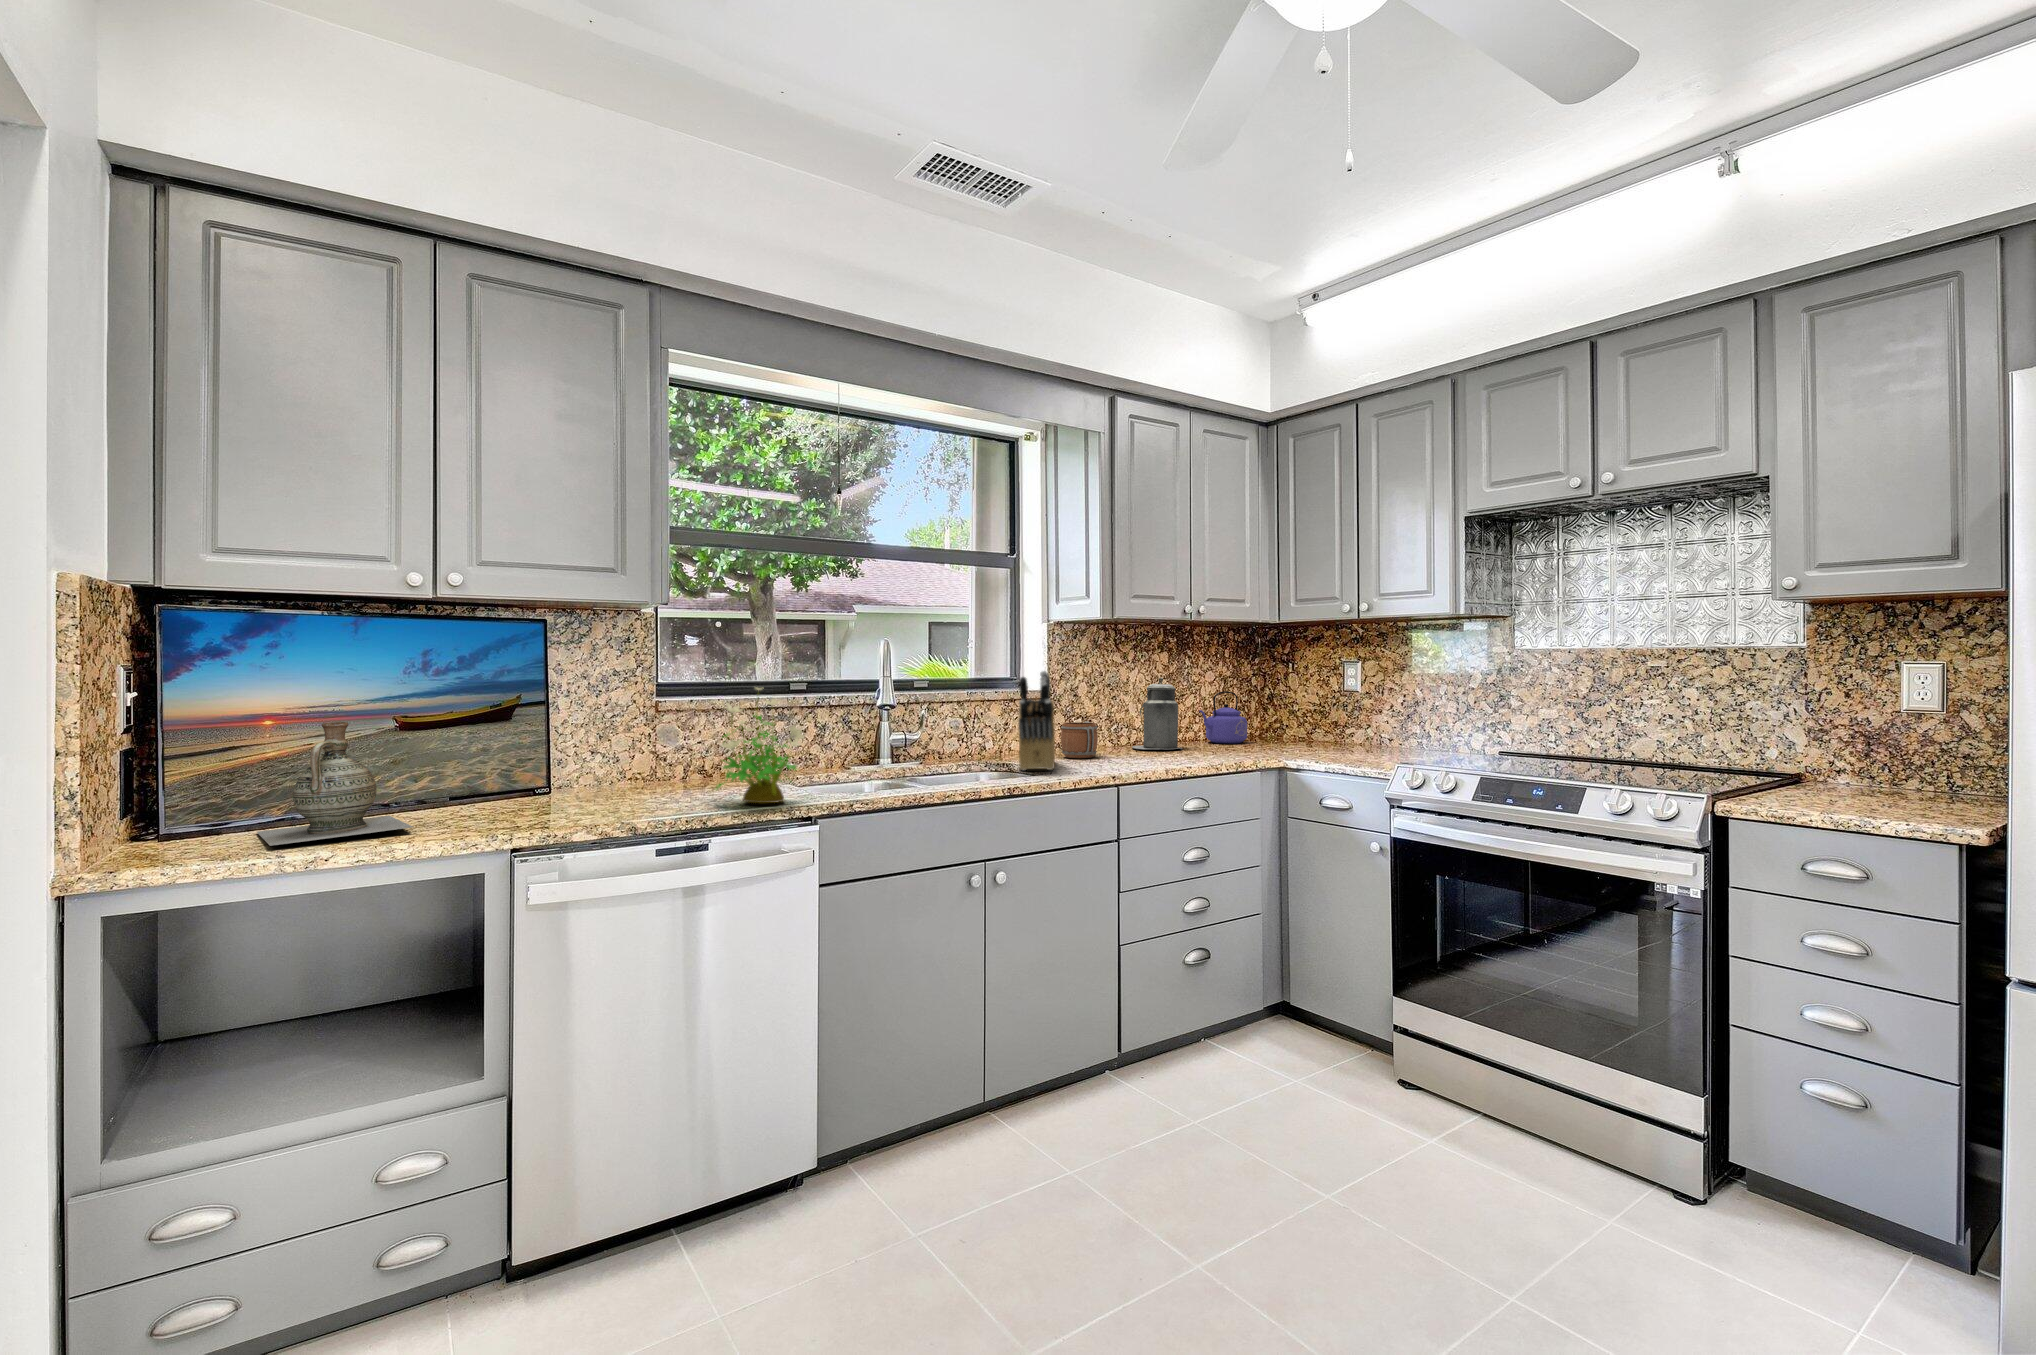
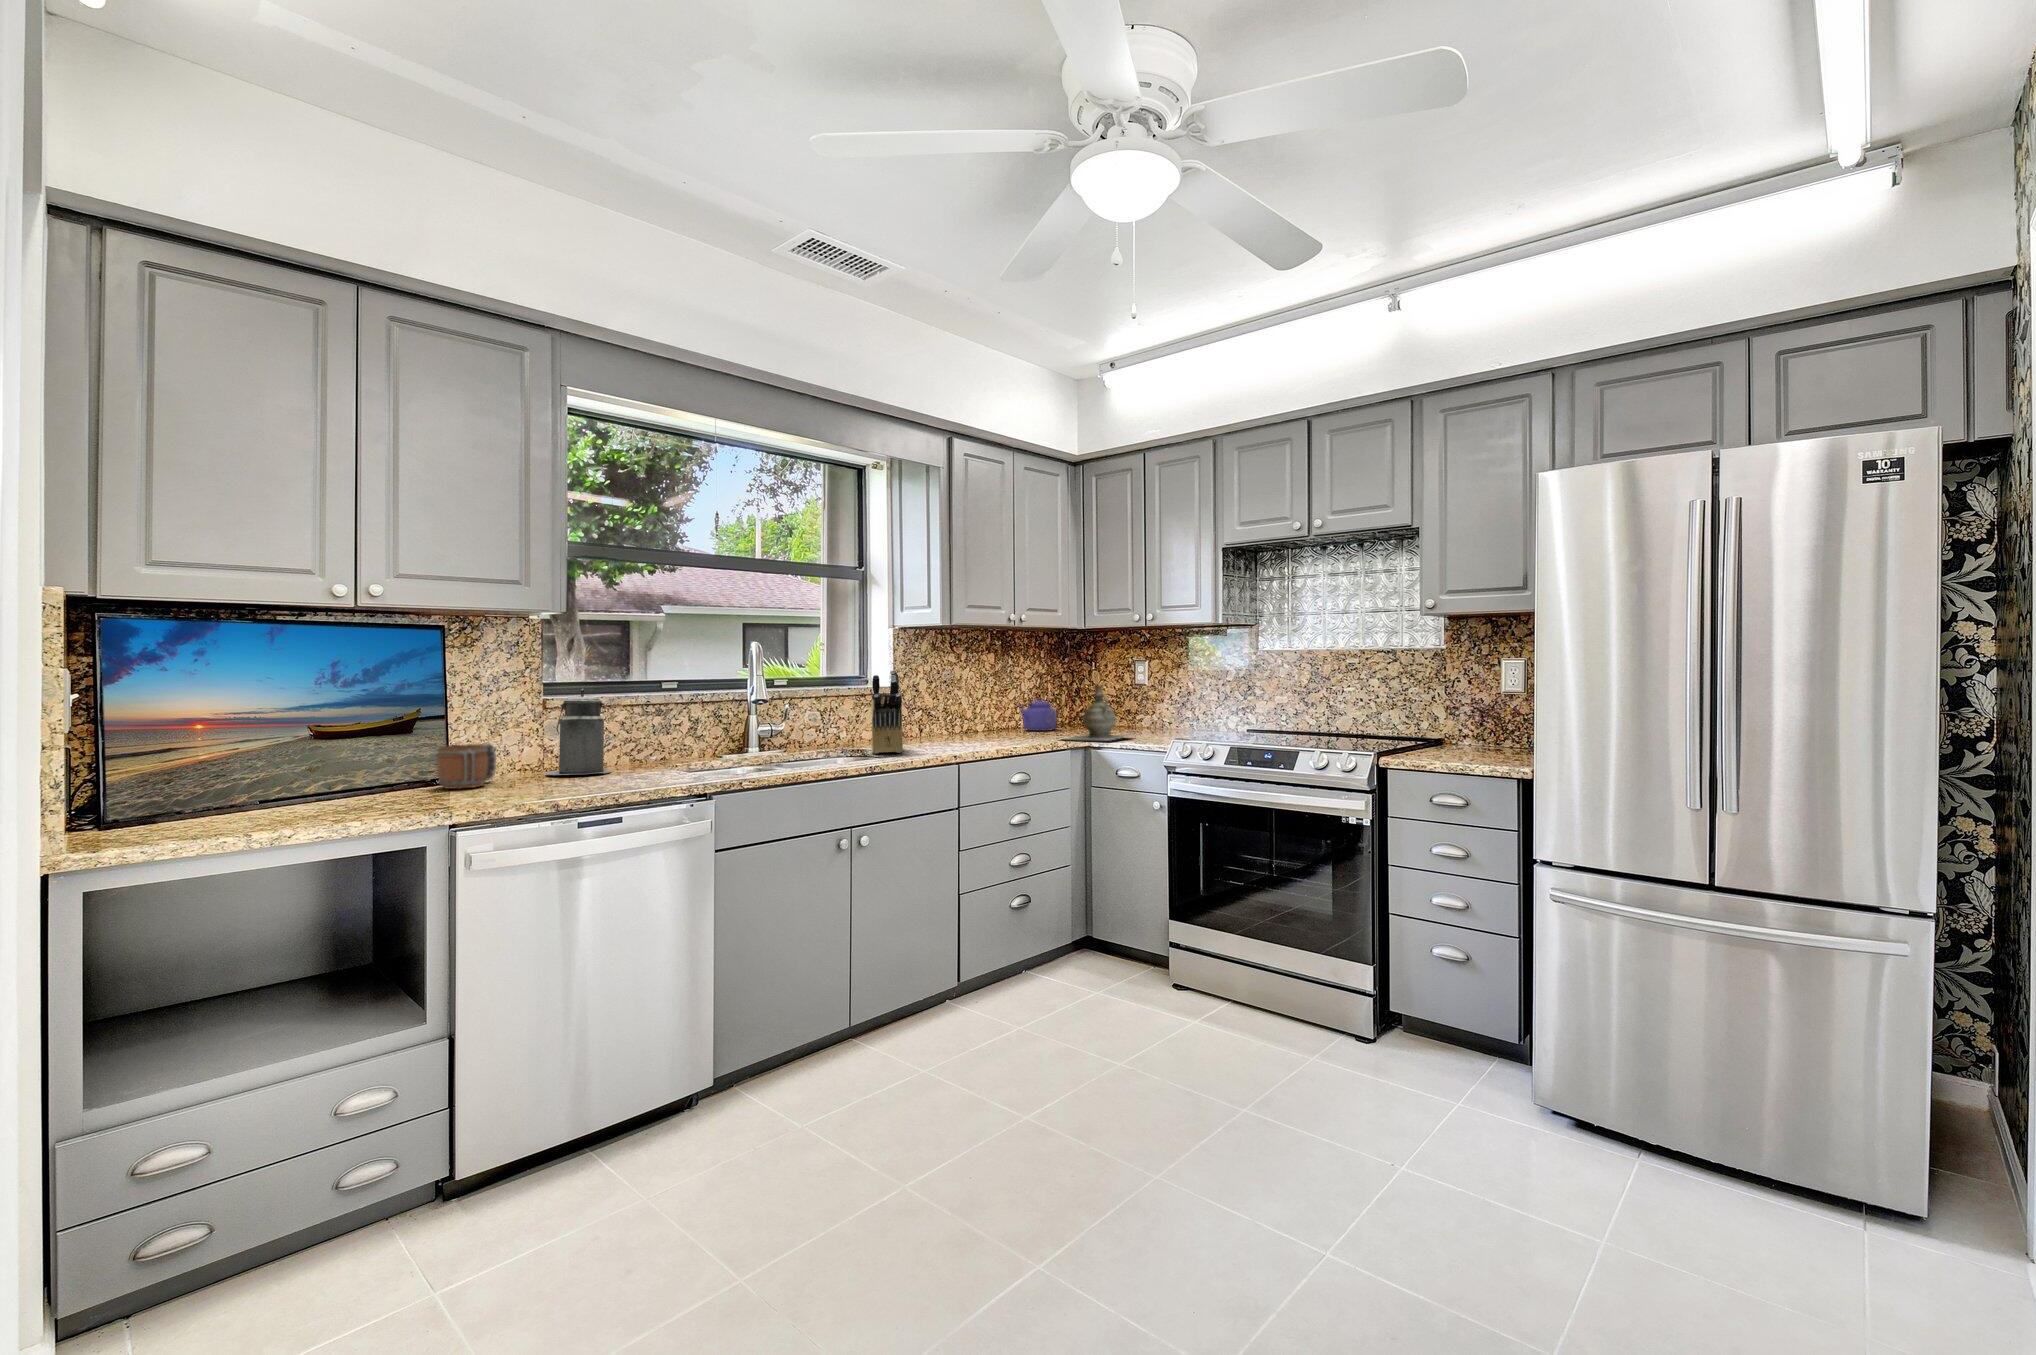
canister: present [1132,678,1182,749] -> present [546,689,611,775]
potted plant: present [717,688,804,803] -> none [628,685,706,780]
mug: present [1061,721,1098,758] -> present [436,743,496,789]
ceramic jug: present [257,722,413,846] -> present [1066,685,1128,740]

